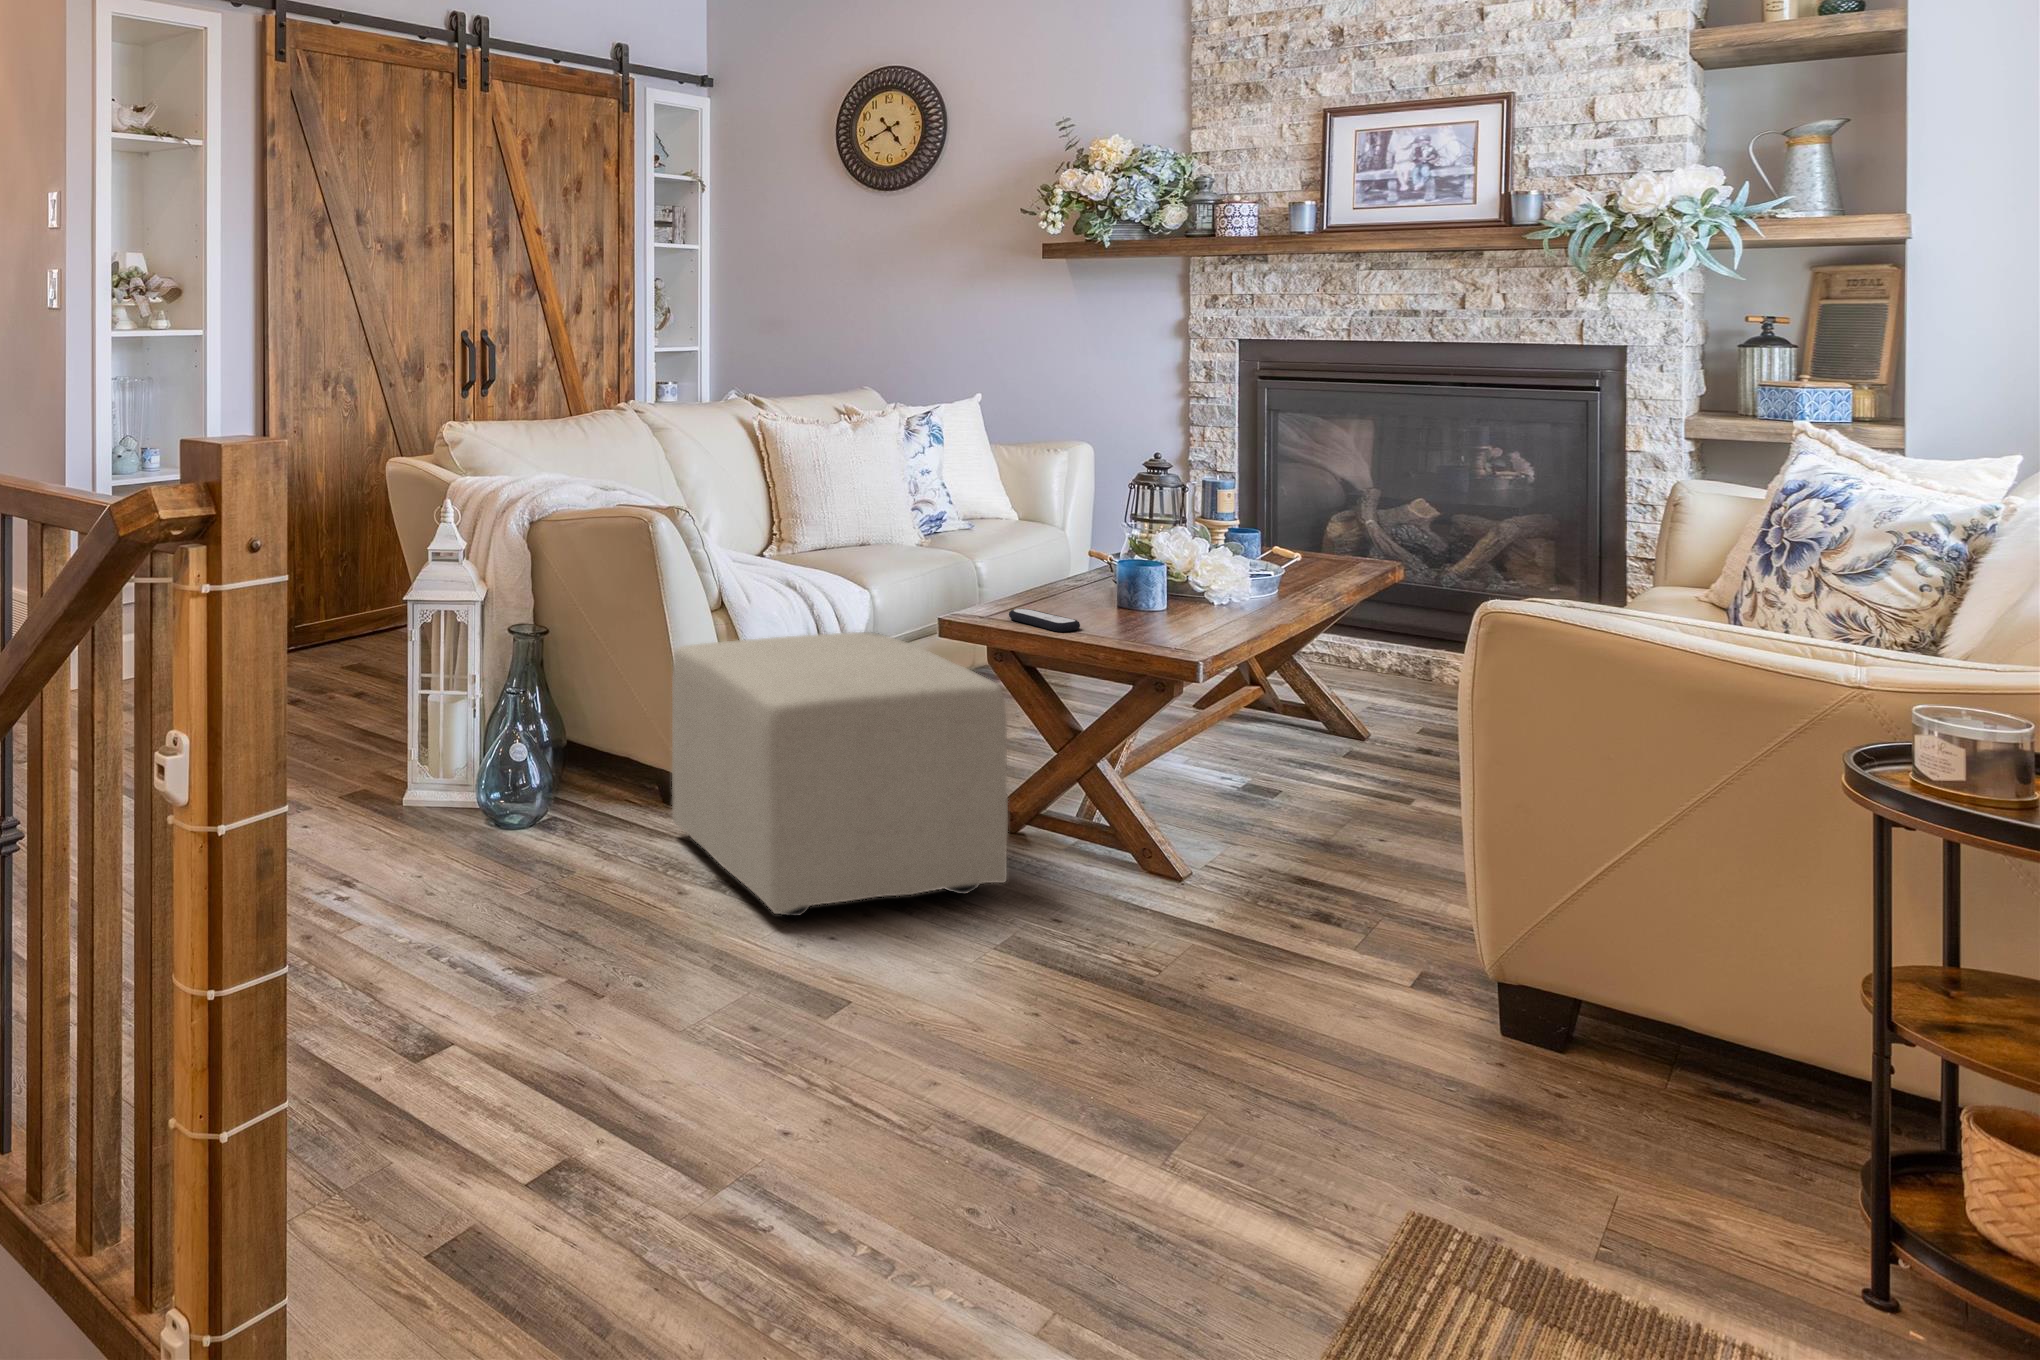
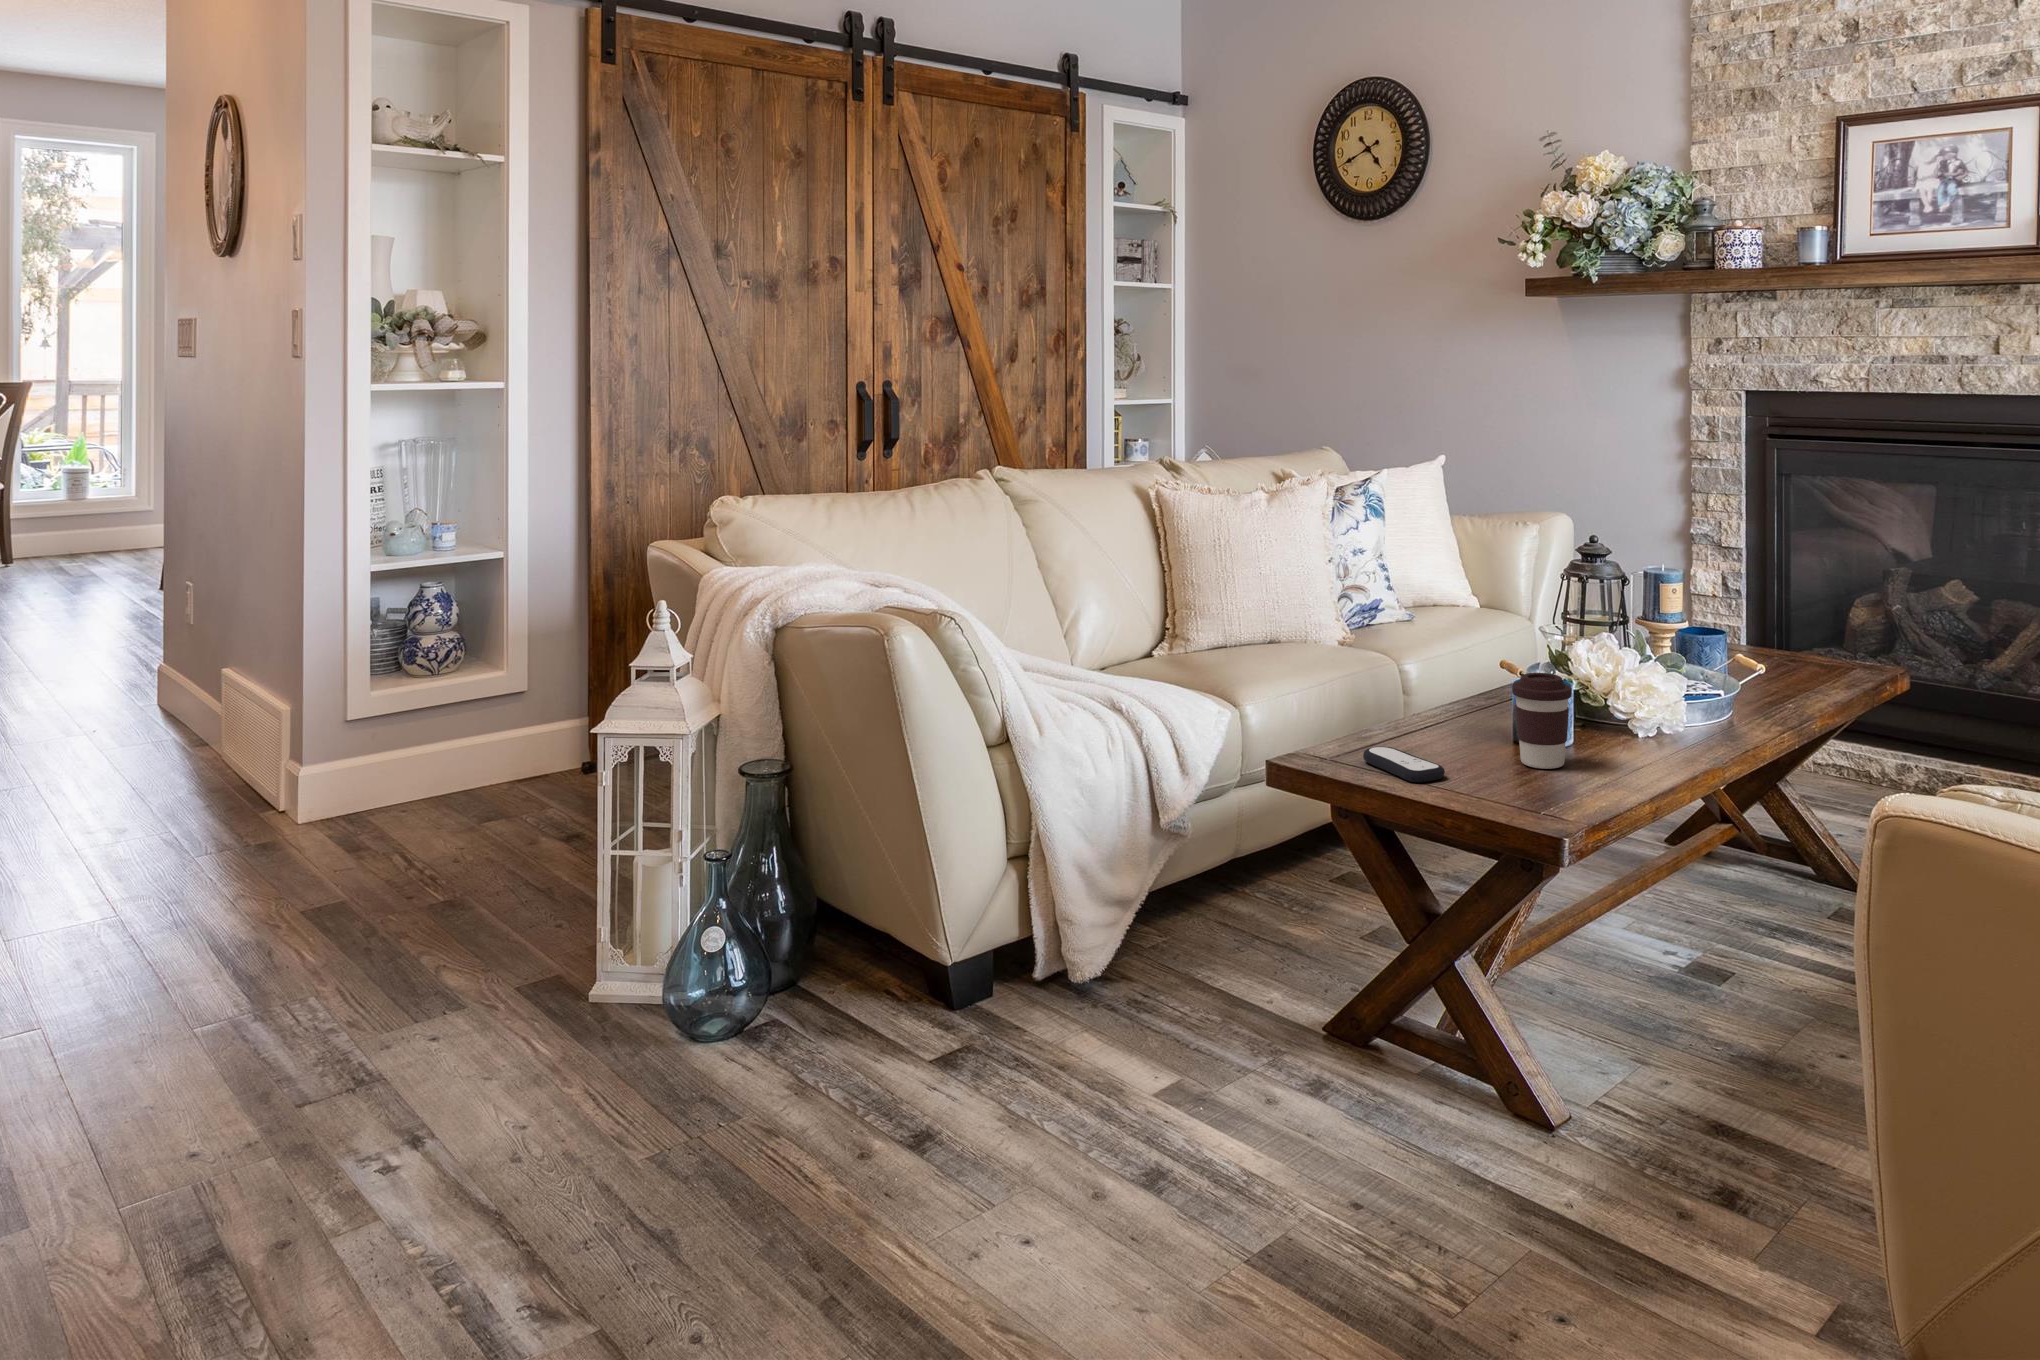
coffee cup: none [1124,553,1172,624] -> present [1512,673,1572,769]
ottoman: present [672,632,1008,916] -> none [903,779,1305,1206]

